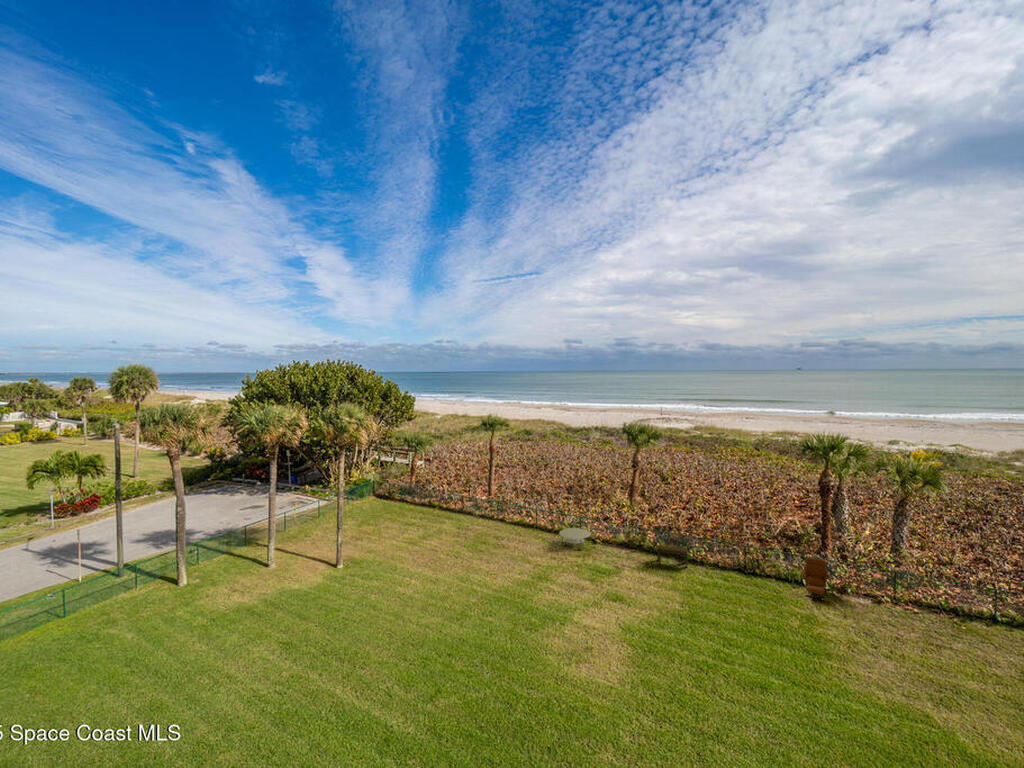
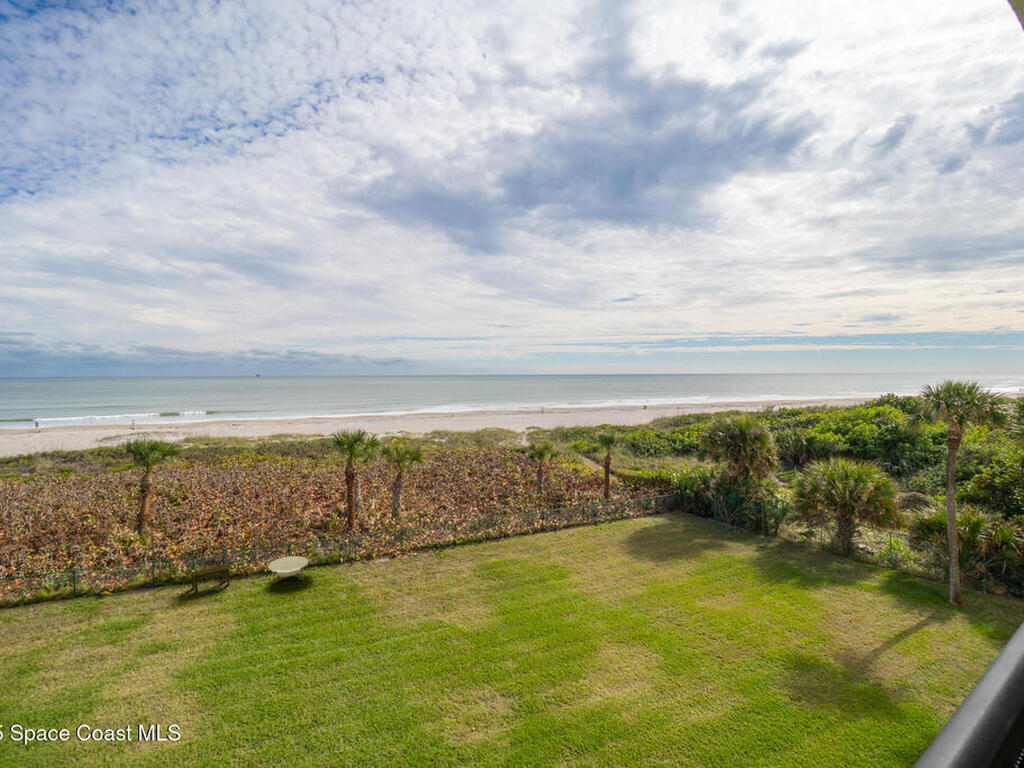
round table: present [559,528,591,551] -> present [268,556,308,584]
lounge chair: present [801,557,831,601] -> none [338,536,361,574]

